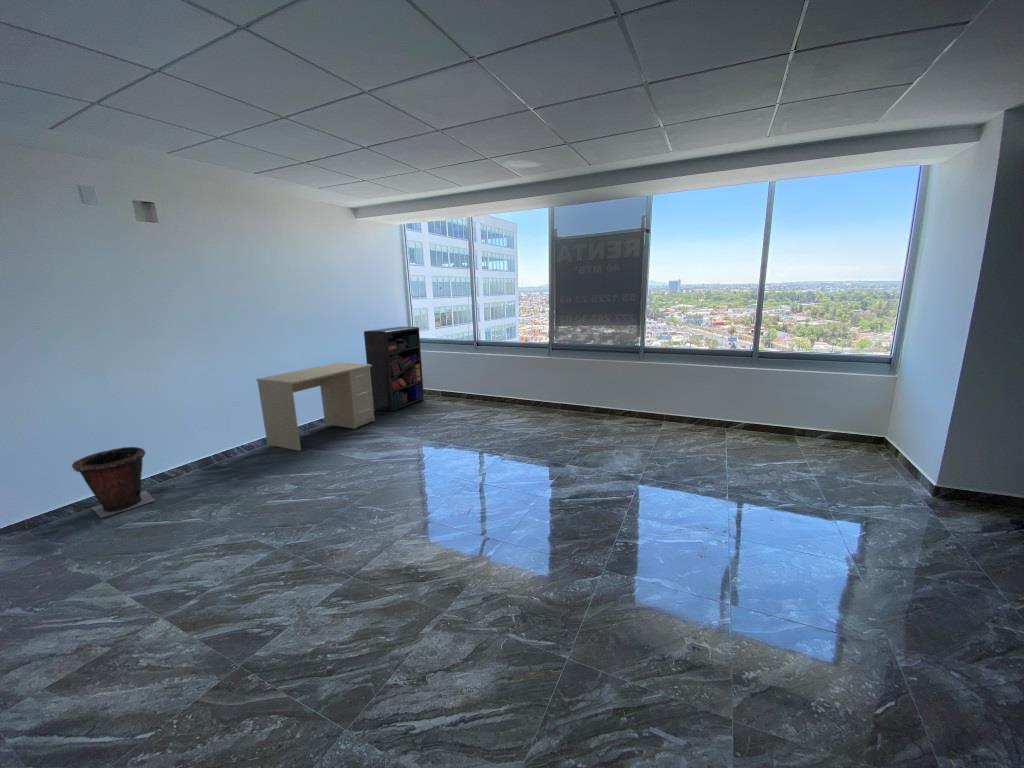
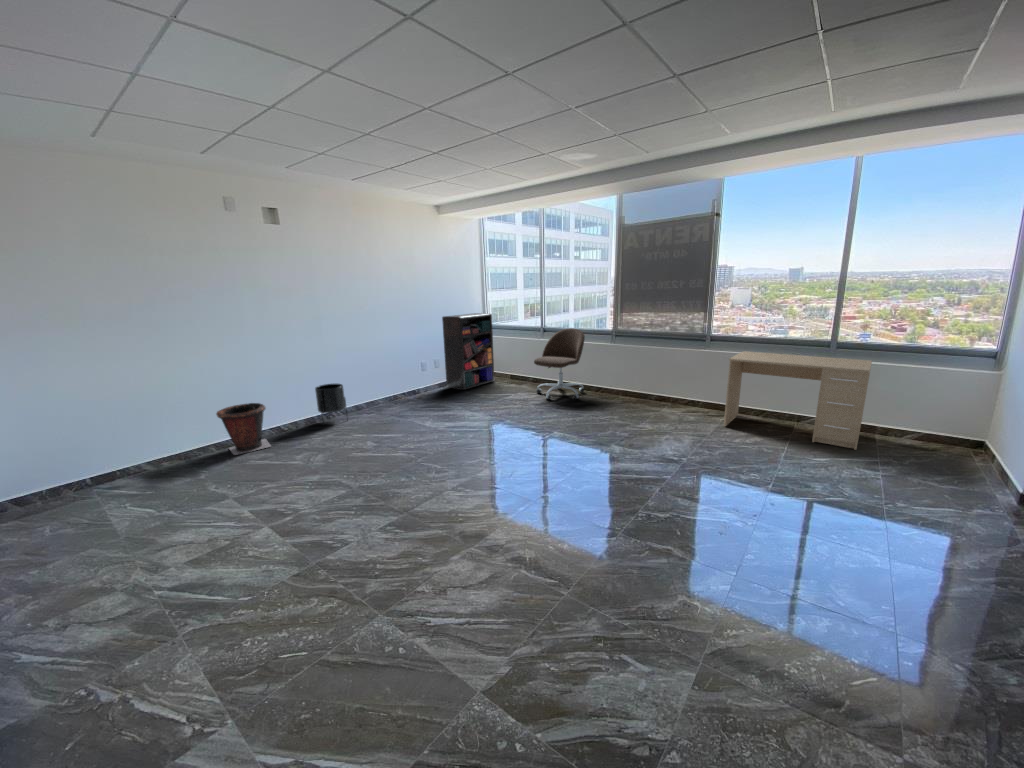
office chair: none [470,342,522,418] -> present [534,329,585,400]
desk: present [257,363,375,451] -> present [724,351,872,450]
planter: none [212,414,257,467] -> present [315,384,346,419]

